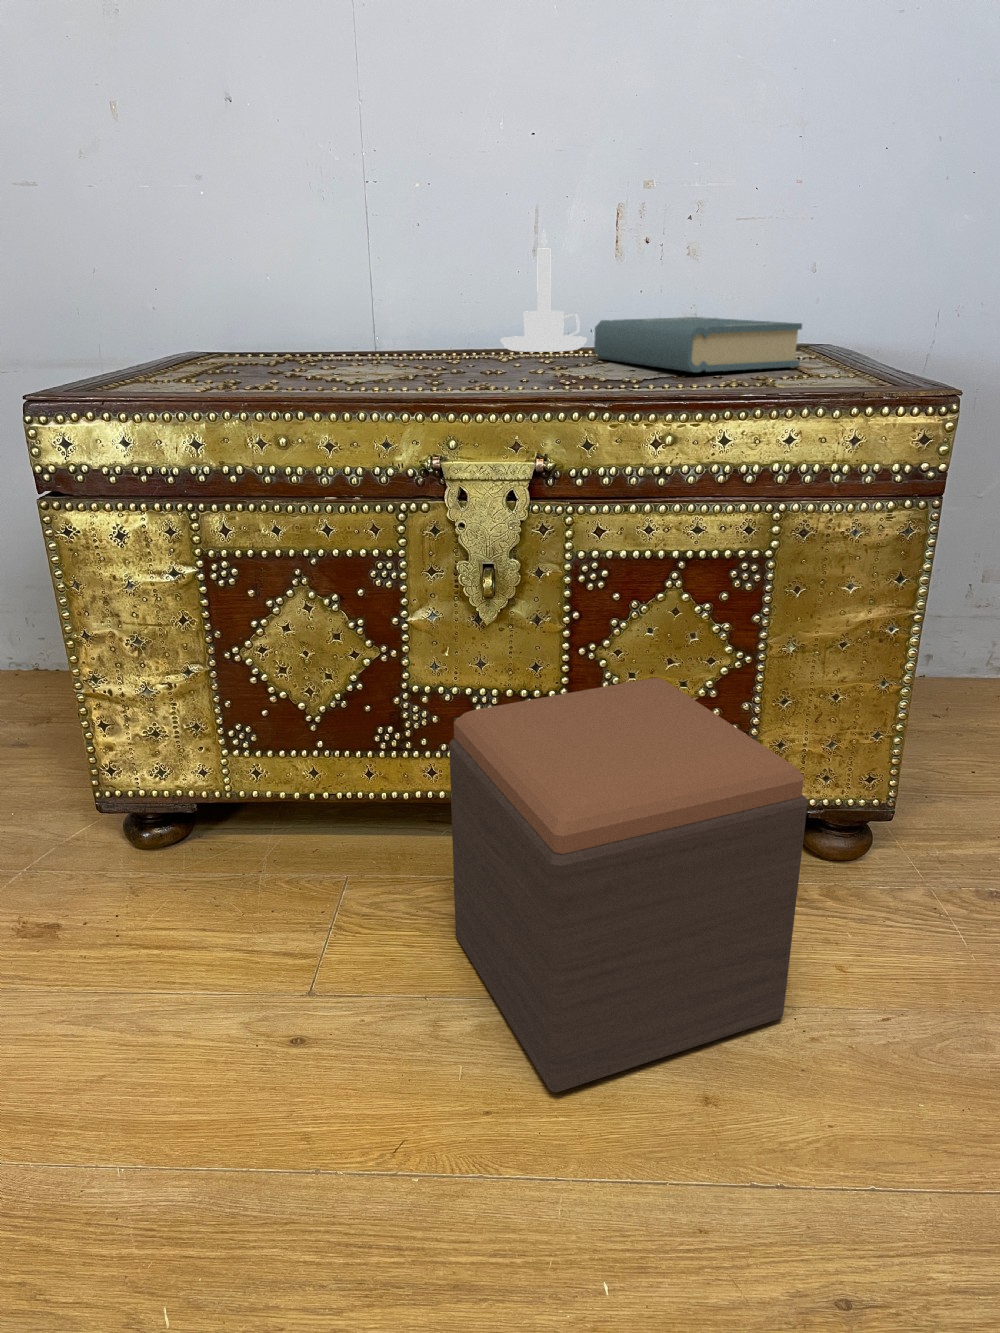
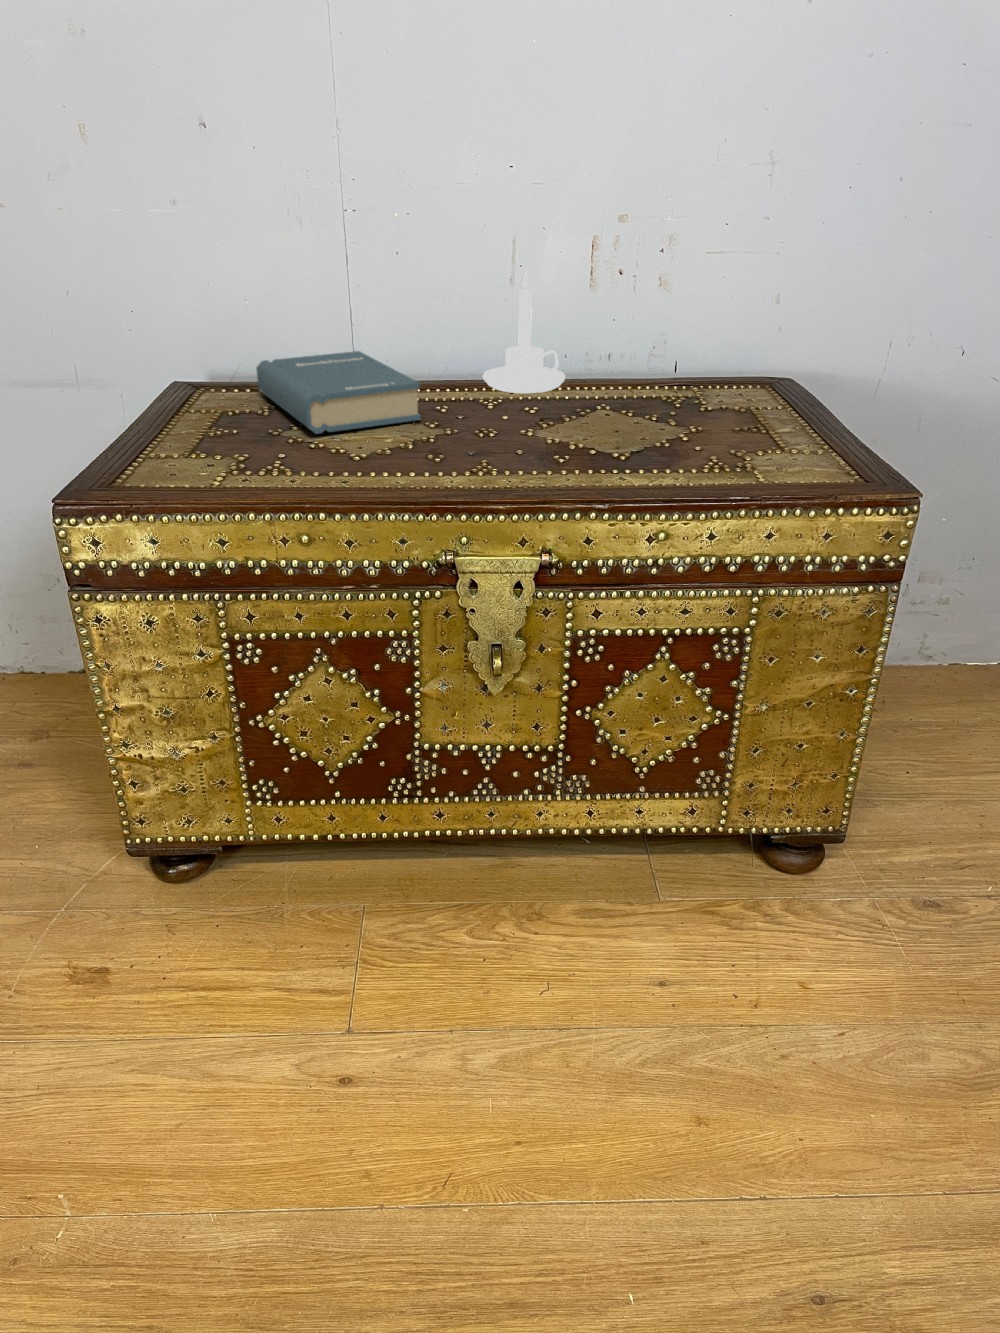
hardback book: present [594,317,802,372] -> present [256,351,421,434]
footstool: present [449,678,808,1092] -> none [471,746,787,1123]

